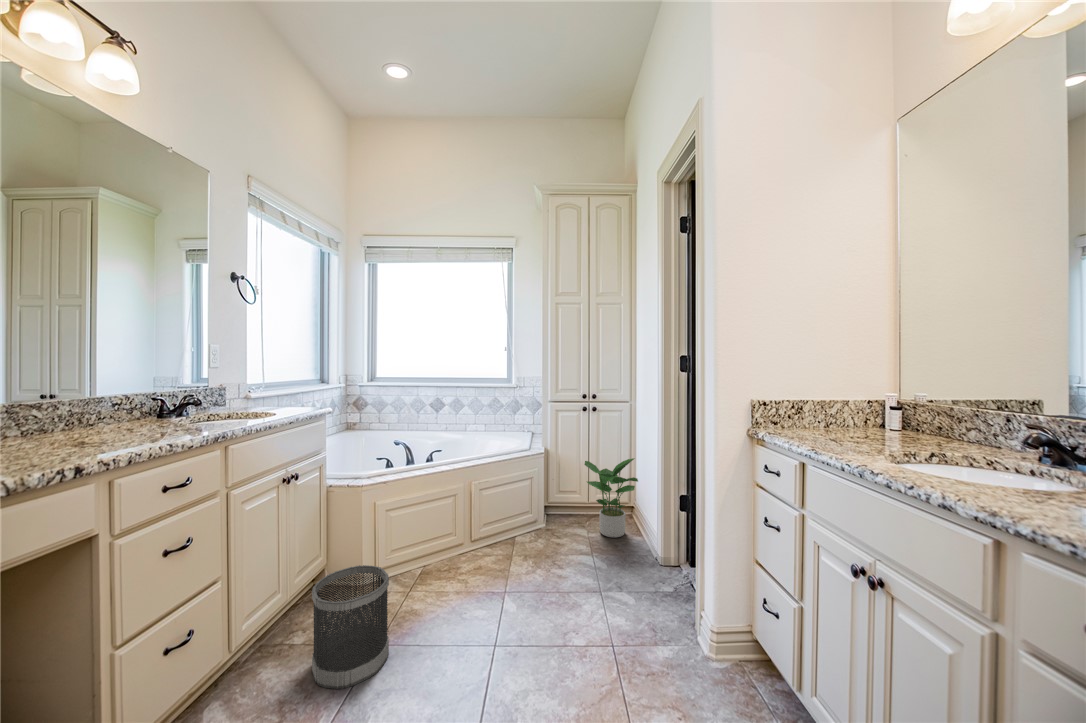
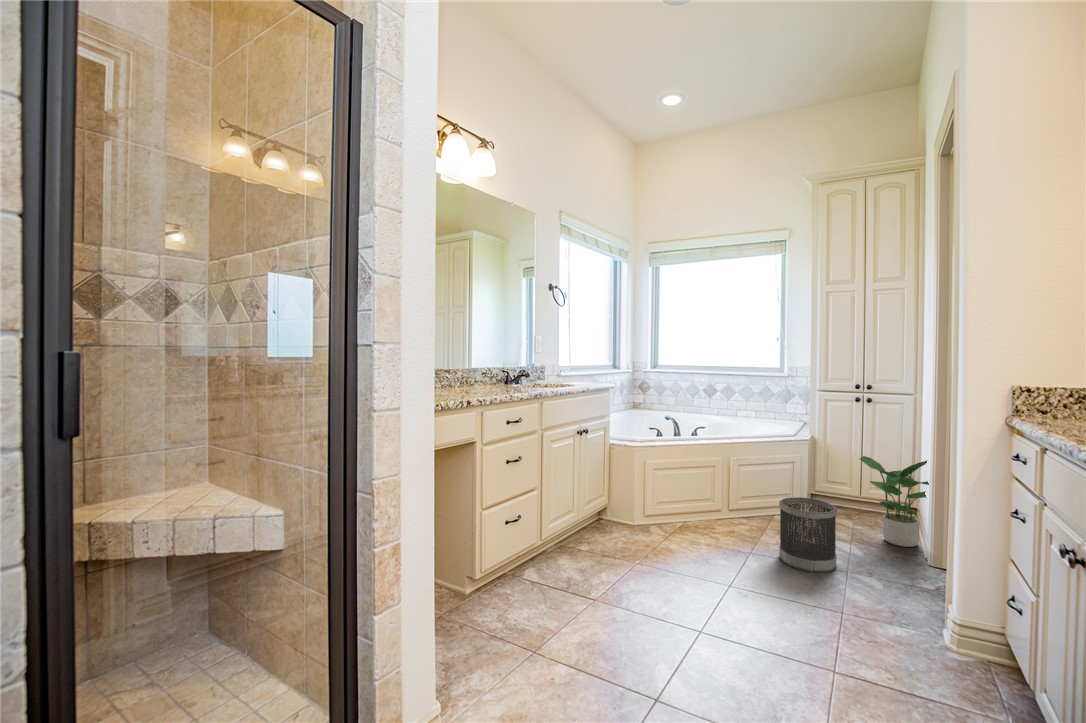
wastebasket: present [312,565,389,689] -> present [779,497,837,572]

